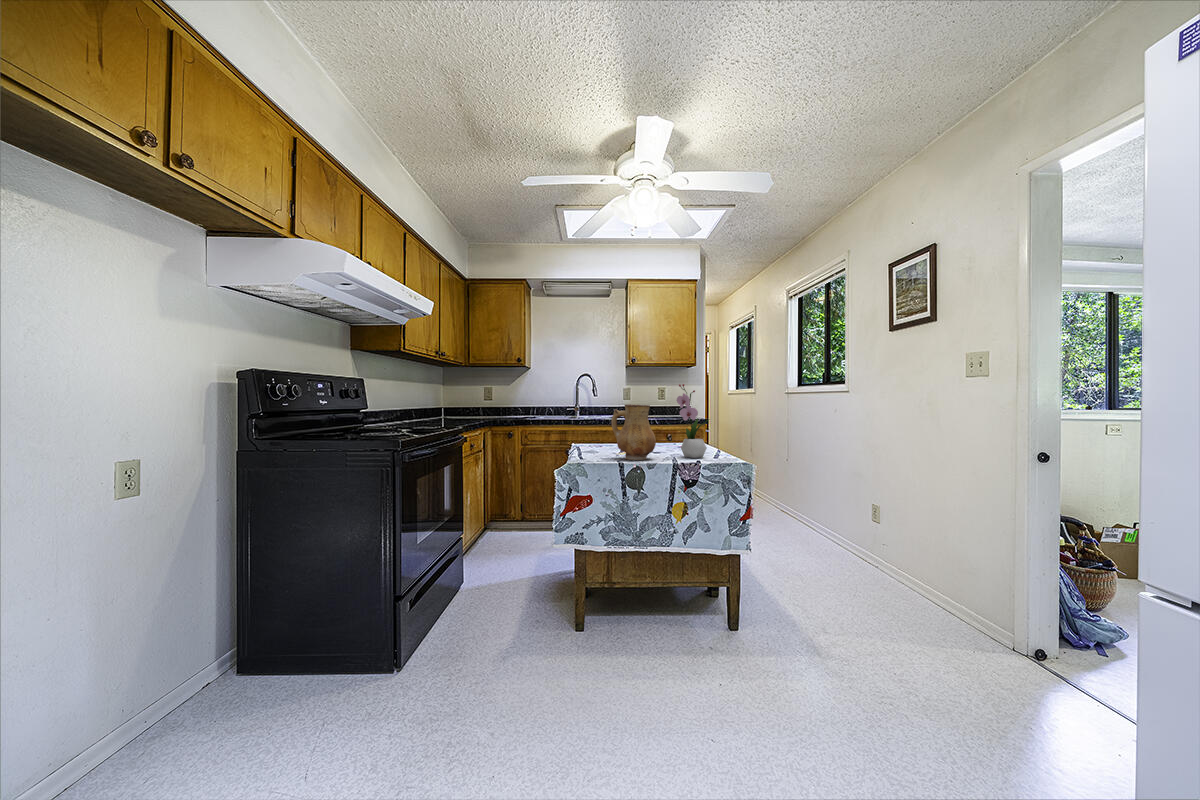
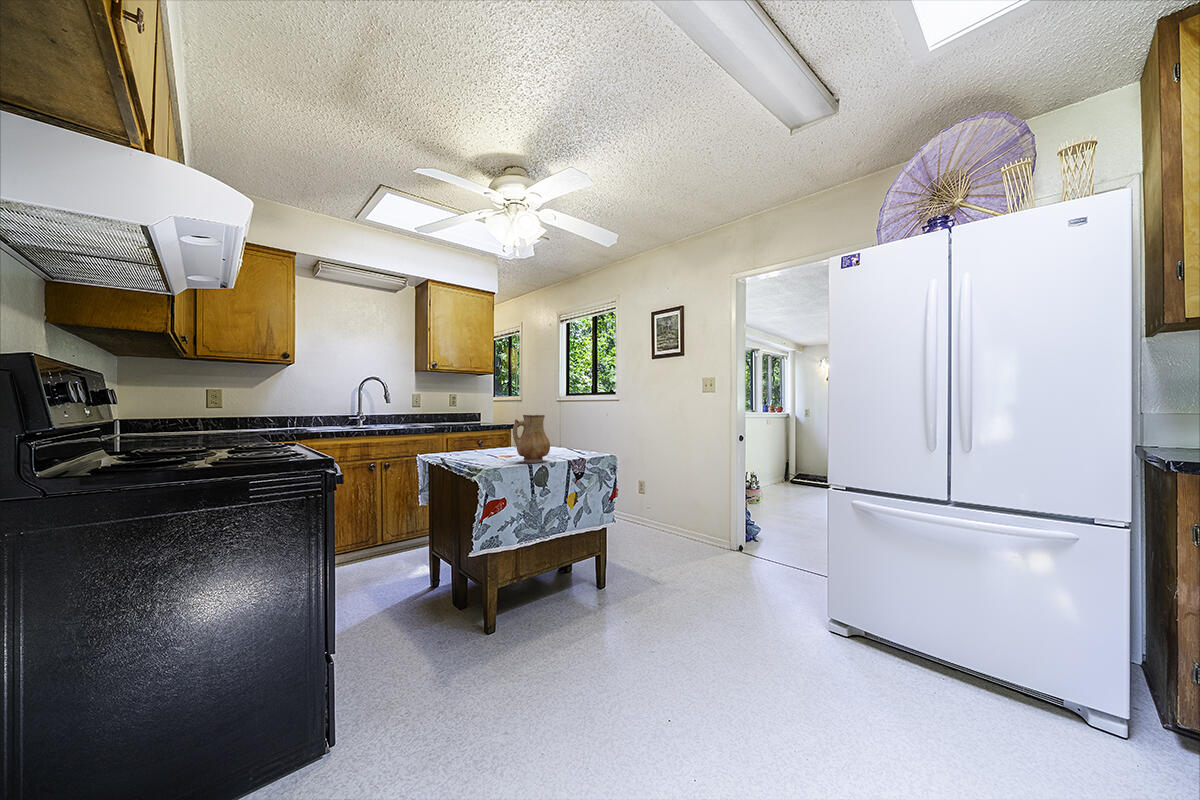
flower arrangement: present [677,384,708,458] -> none [557,397,579,457]

